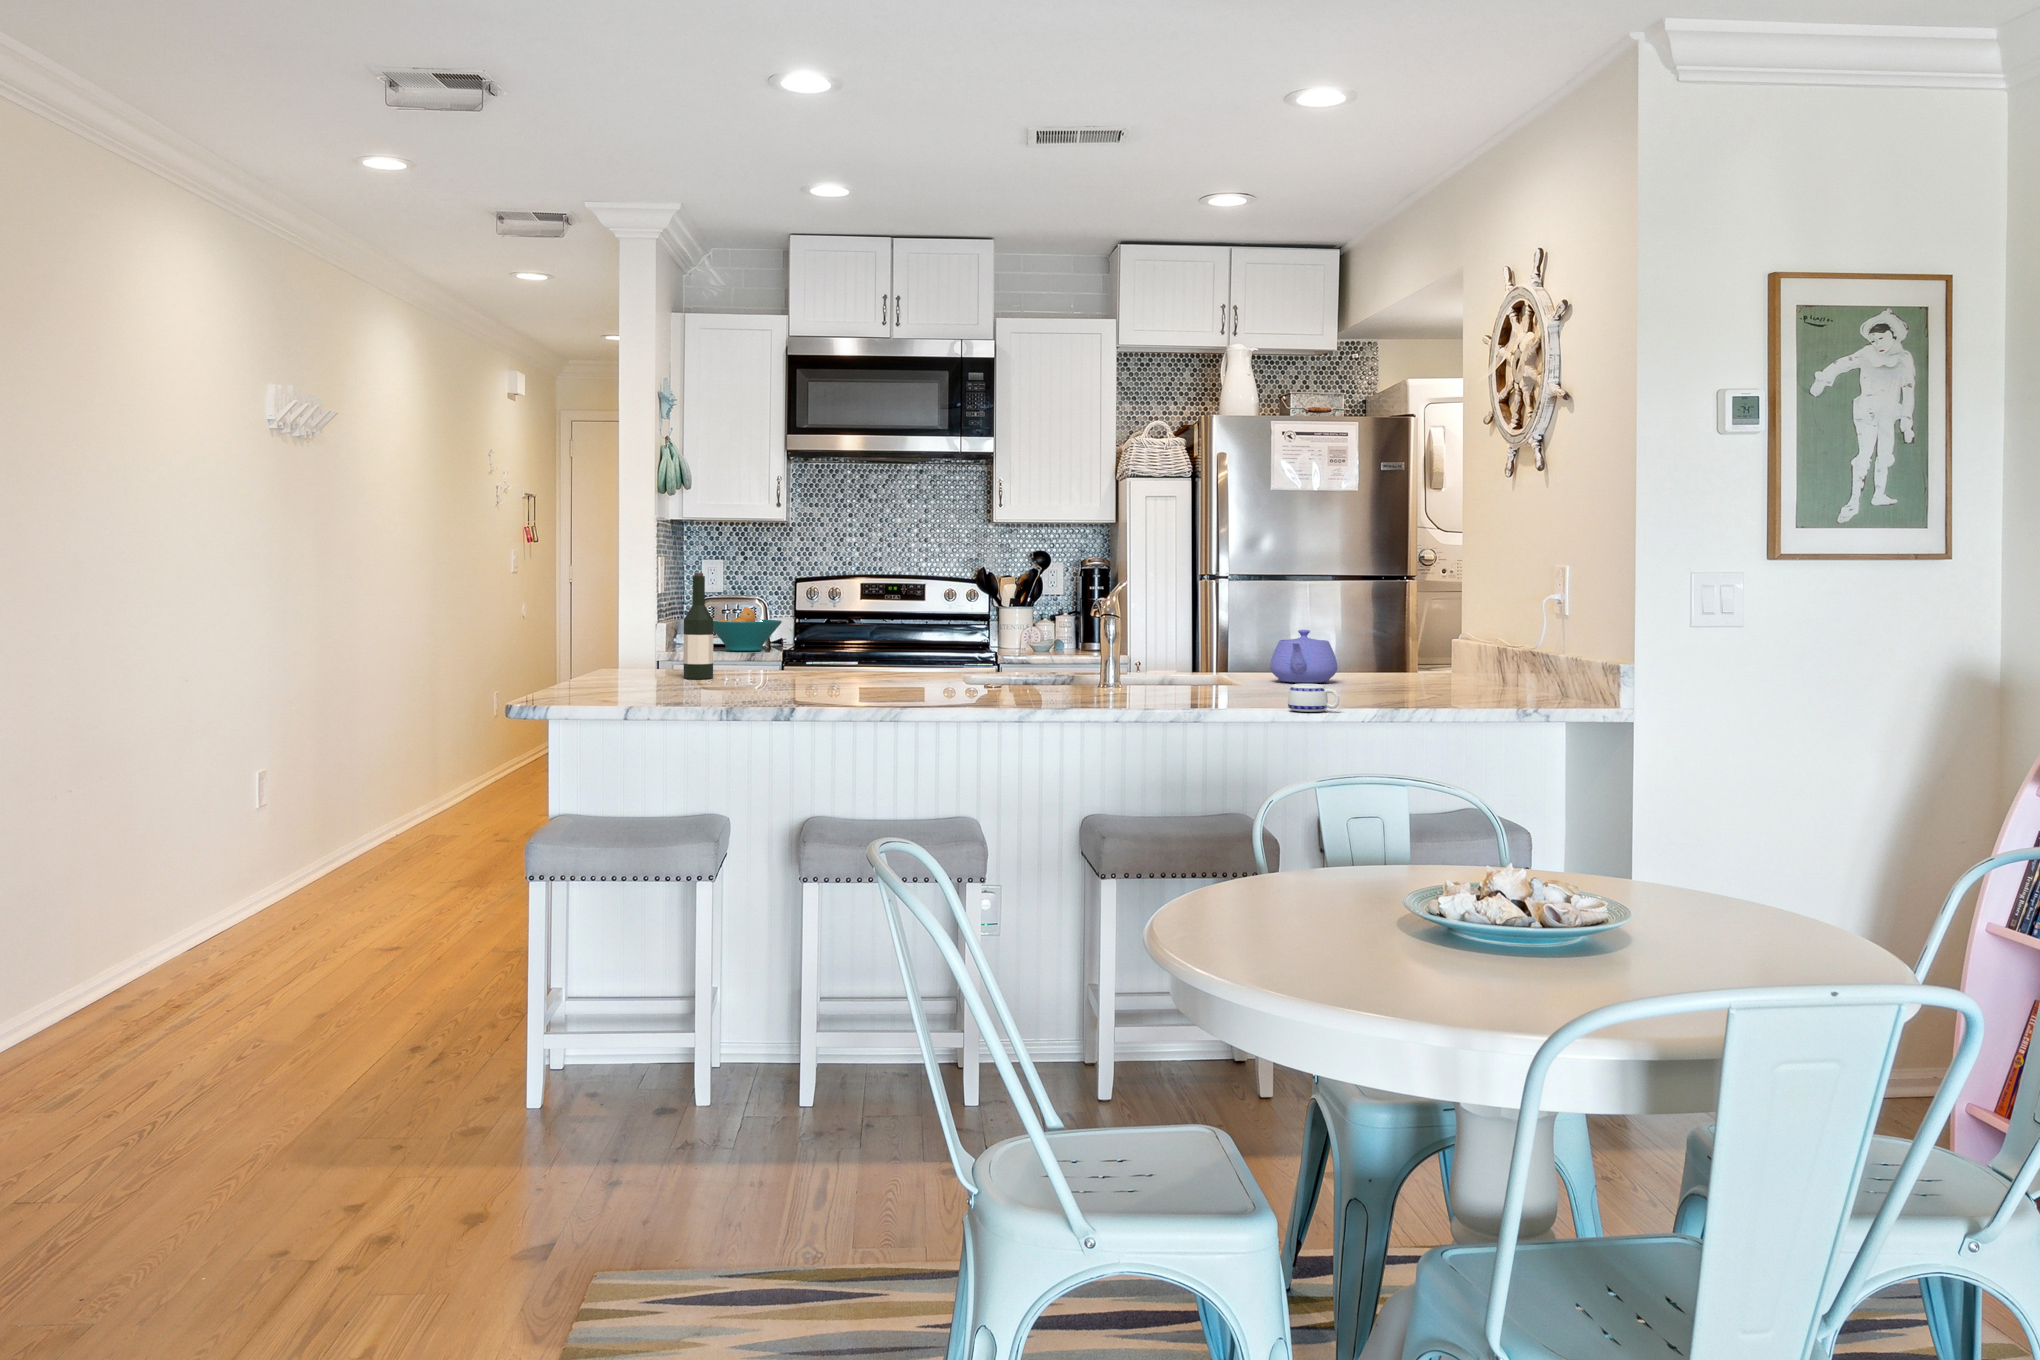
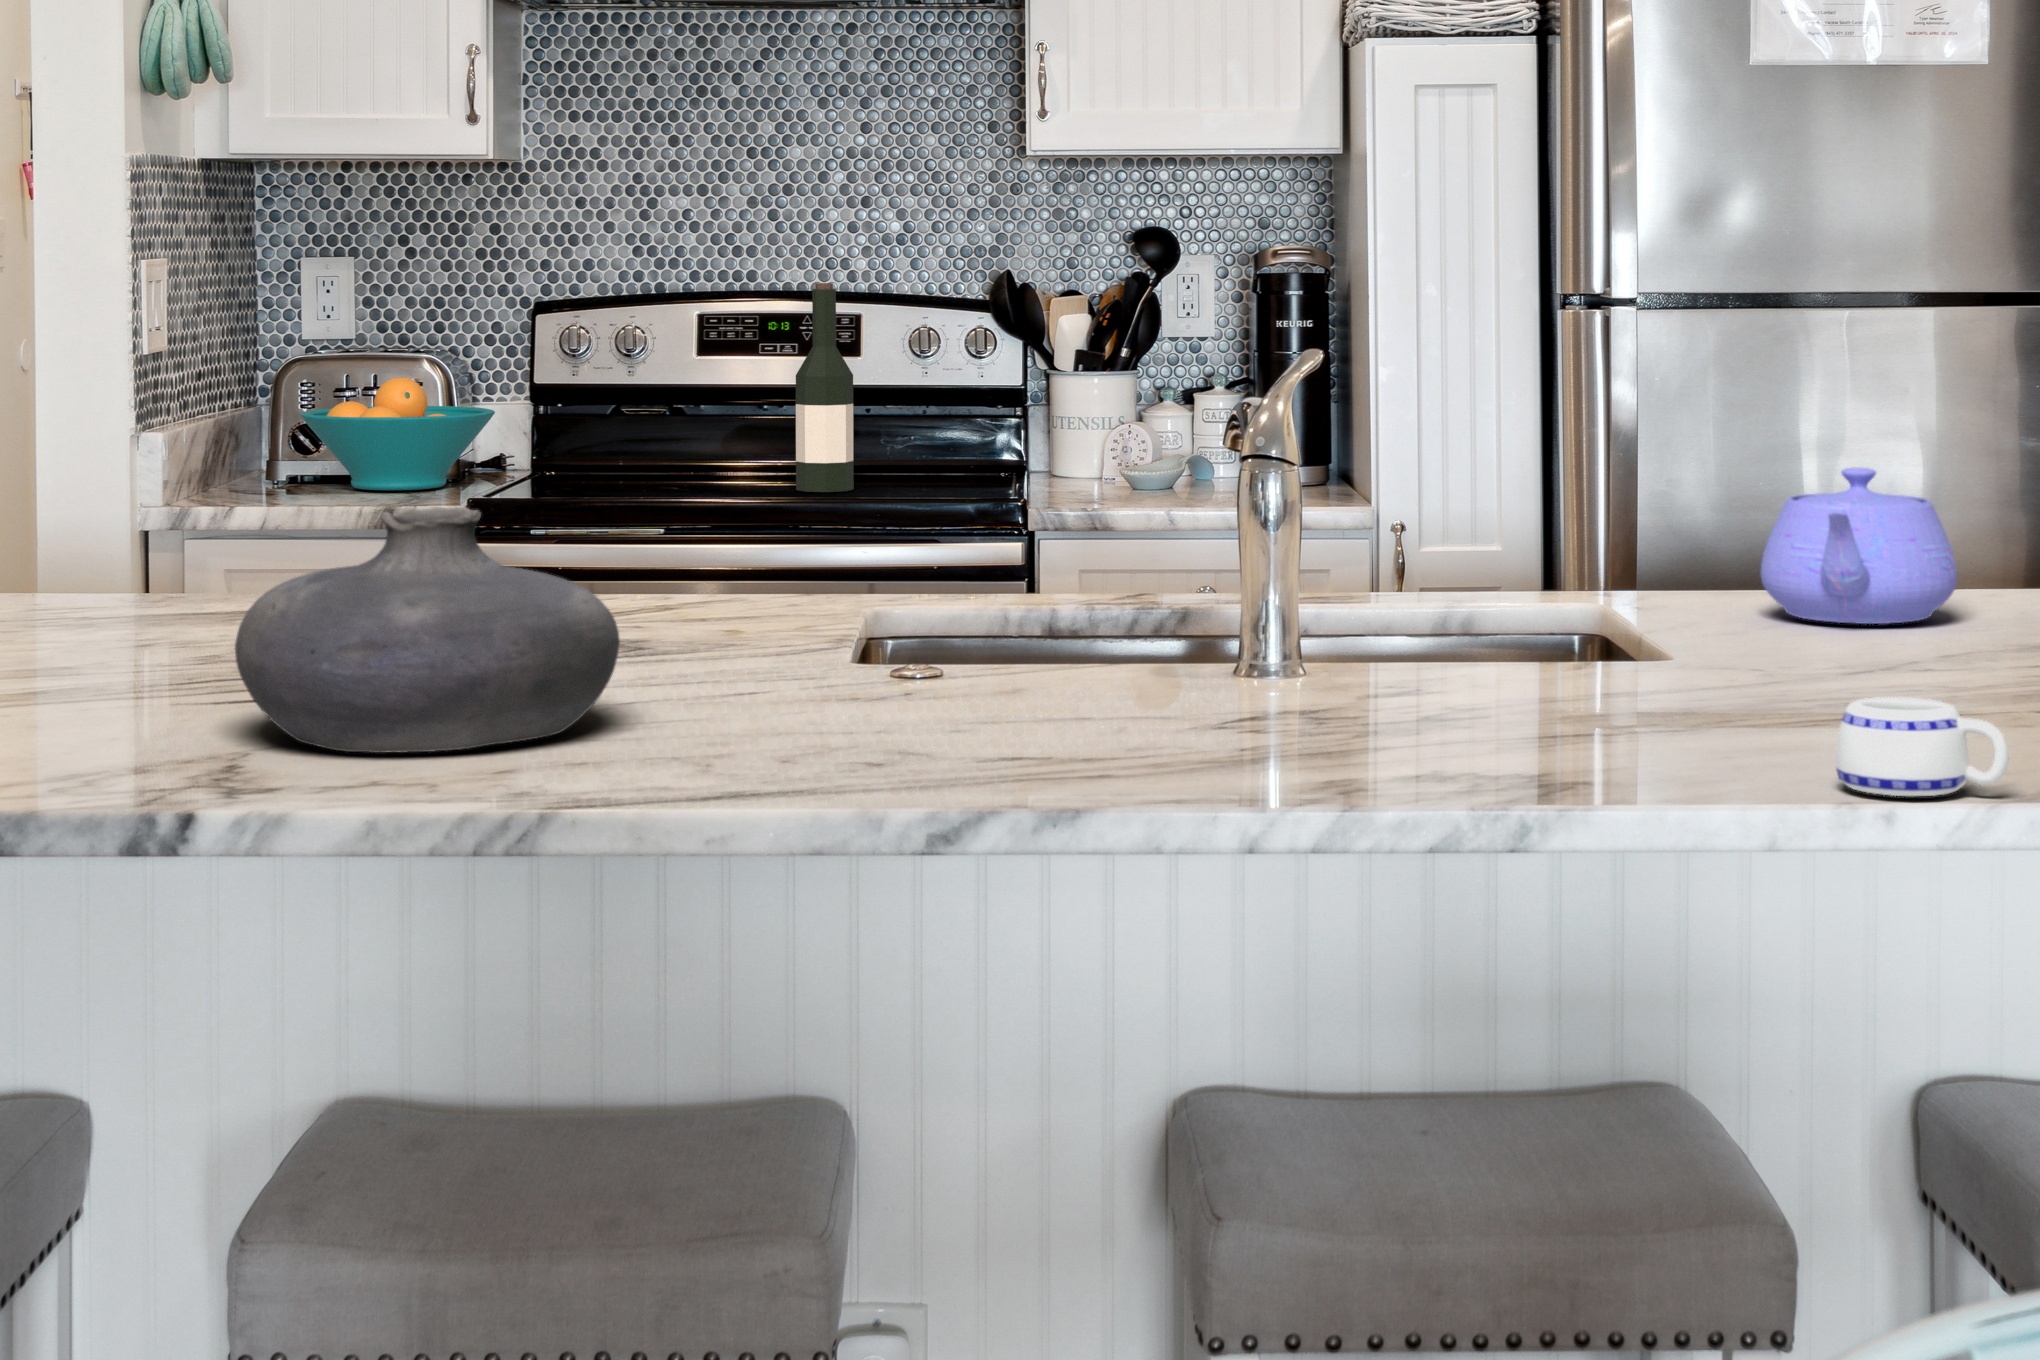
wine bottle: present [683,573,713,679] -> present [796,283,854,492]
vase: none [777,627,900,703] -> present [235,507,620,753]

